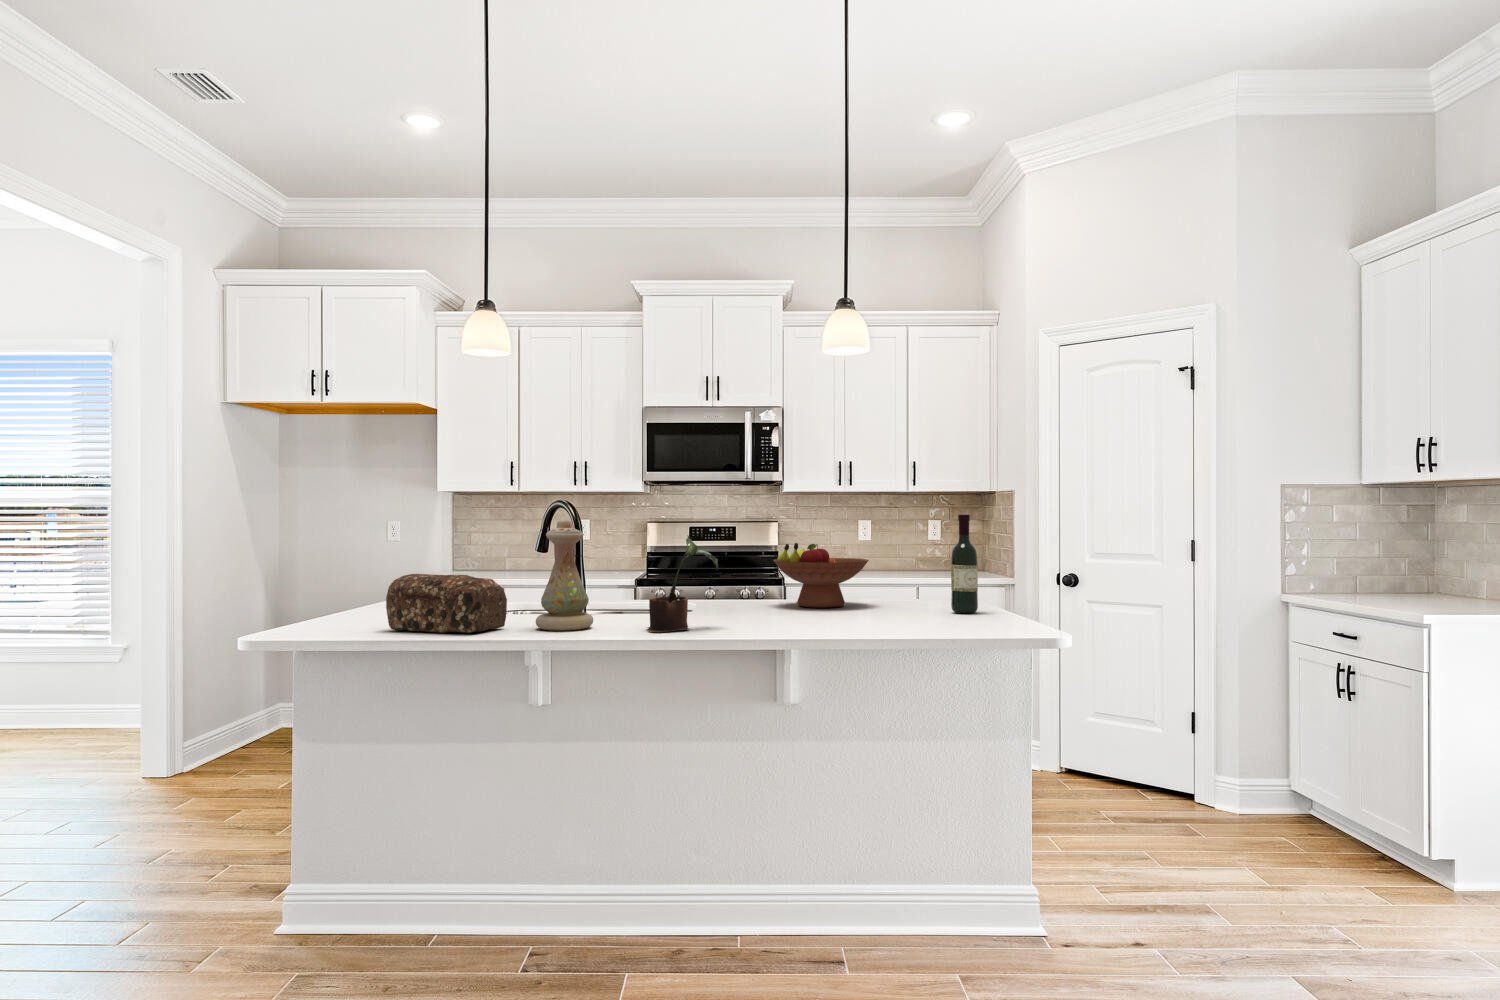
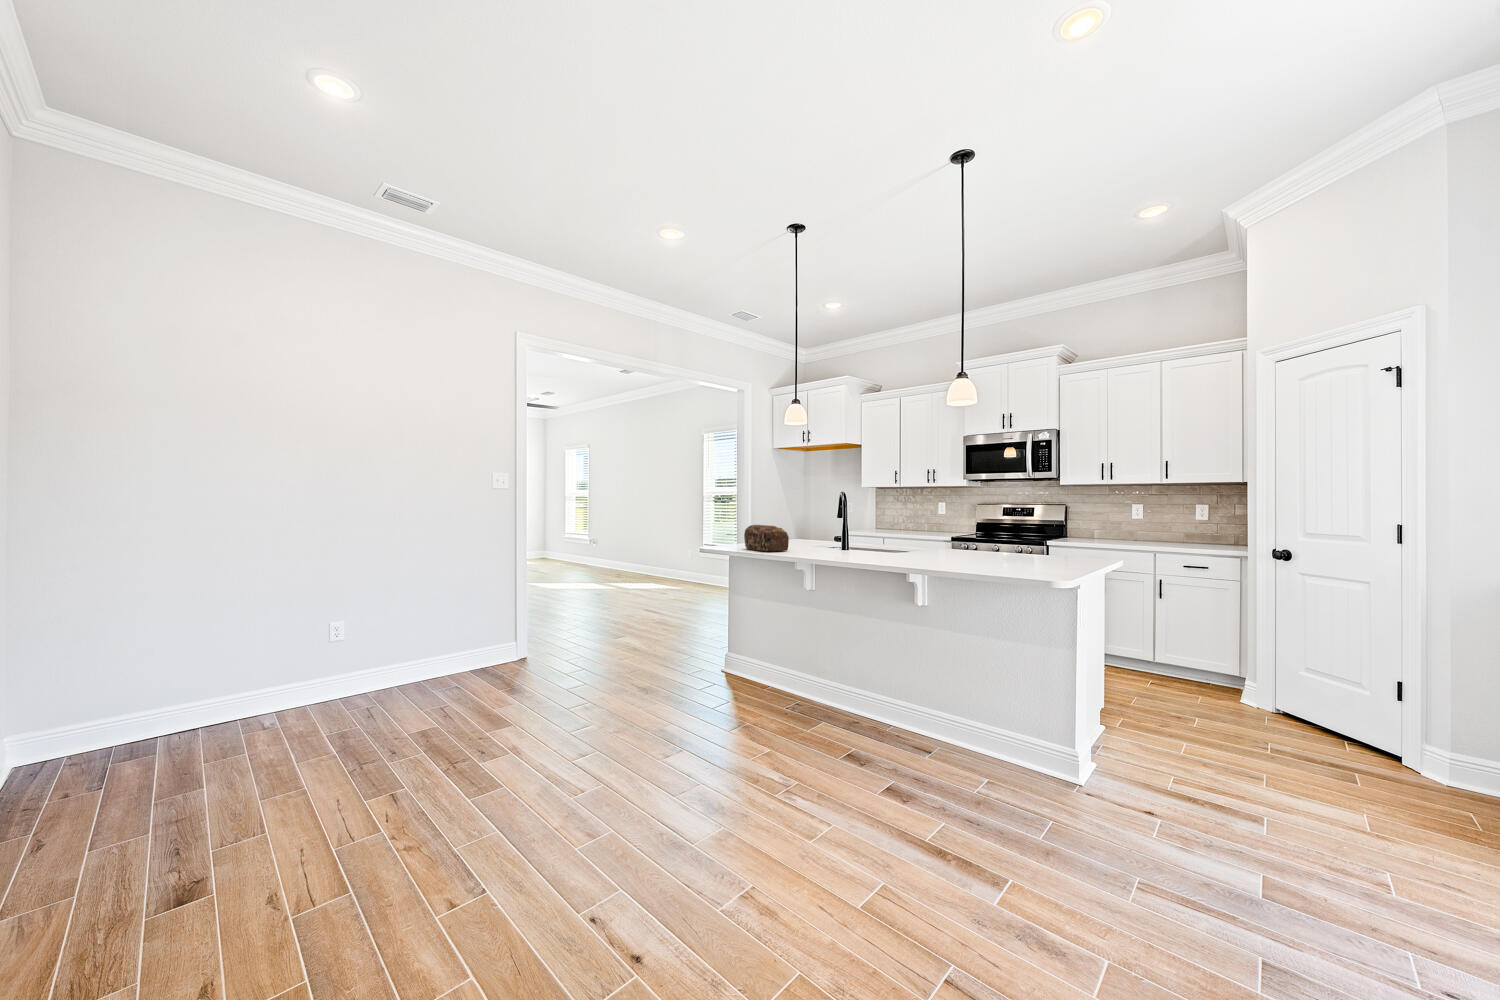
wine bottle: present [951,515,978,613] -> none [1047,499,1066,565]
vase: present [536,517,593,631] -> none [796,499,824,554]
potted plant: present [647,536,718,632] -> none [835,509,876,558]
fruit bowl: present [773,543,869,608] -> none [953,516,1016,556]

